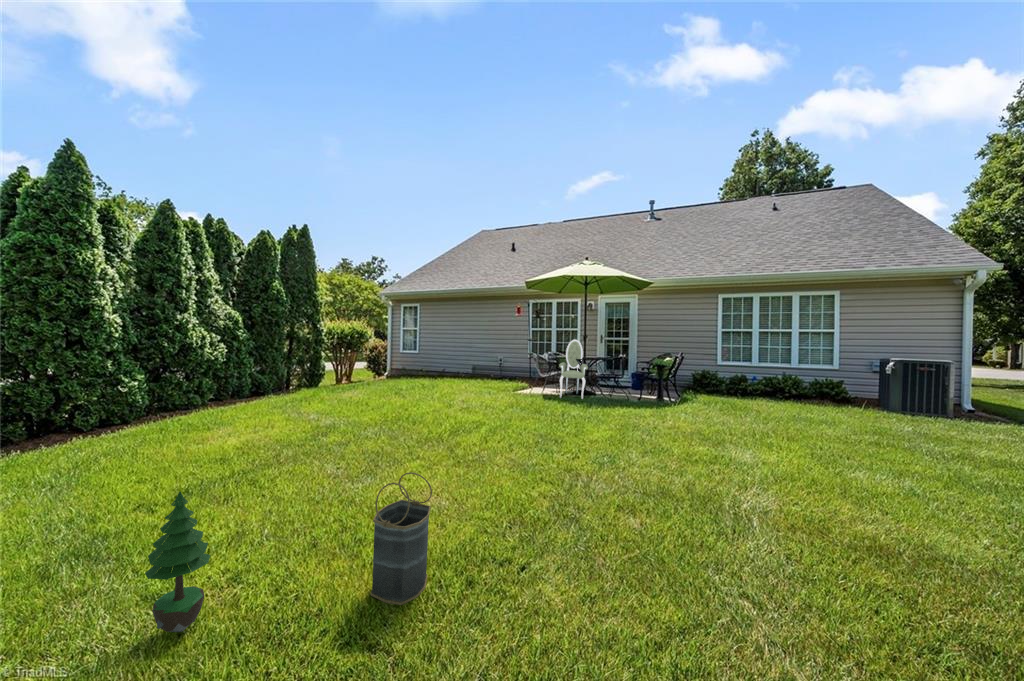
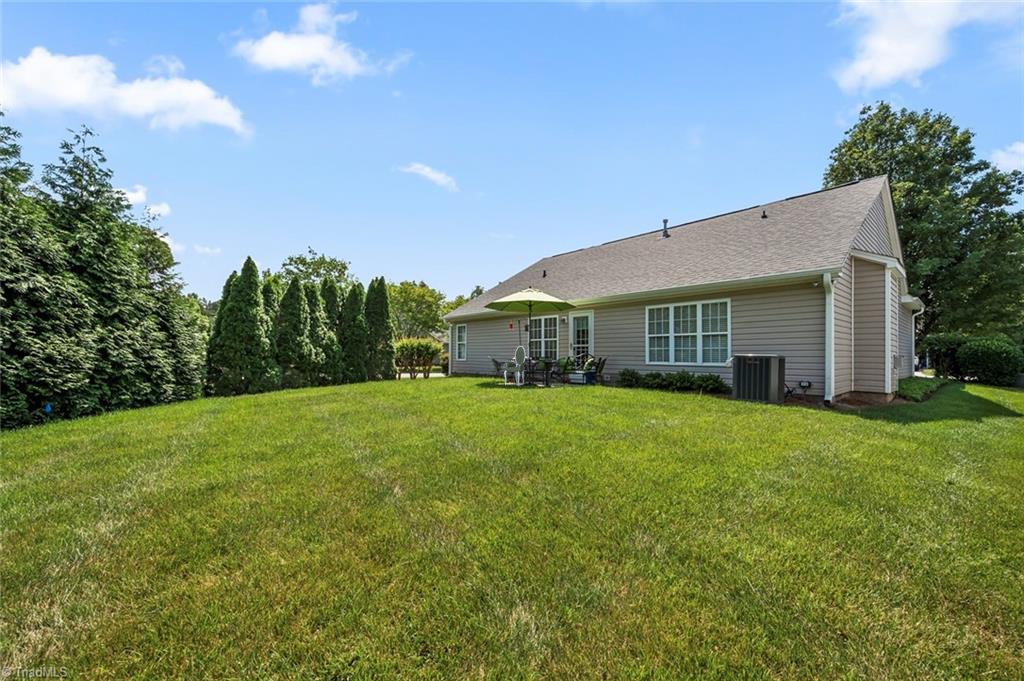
basket: present [371,472,432,605] -> none [274,385,295,423]
potted tree: present [145,492,210,632] -> none [216,382,233,422]

